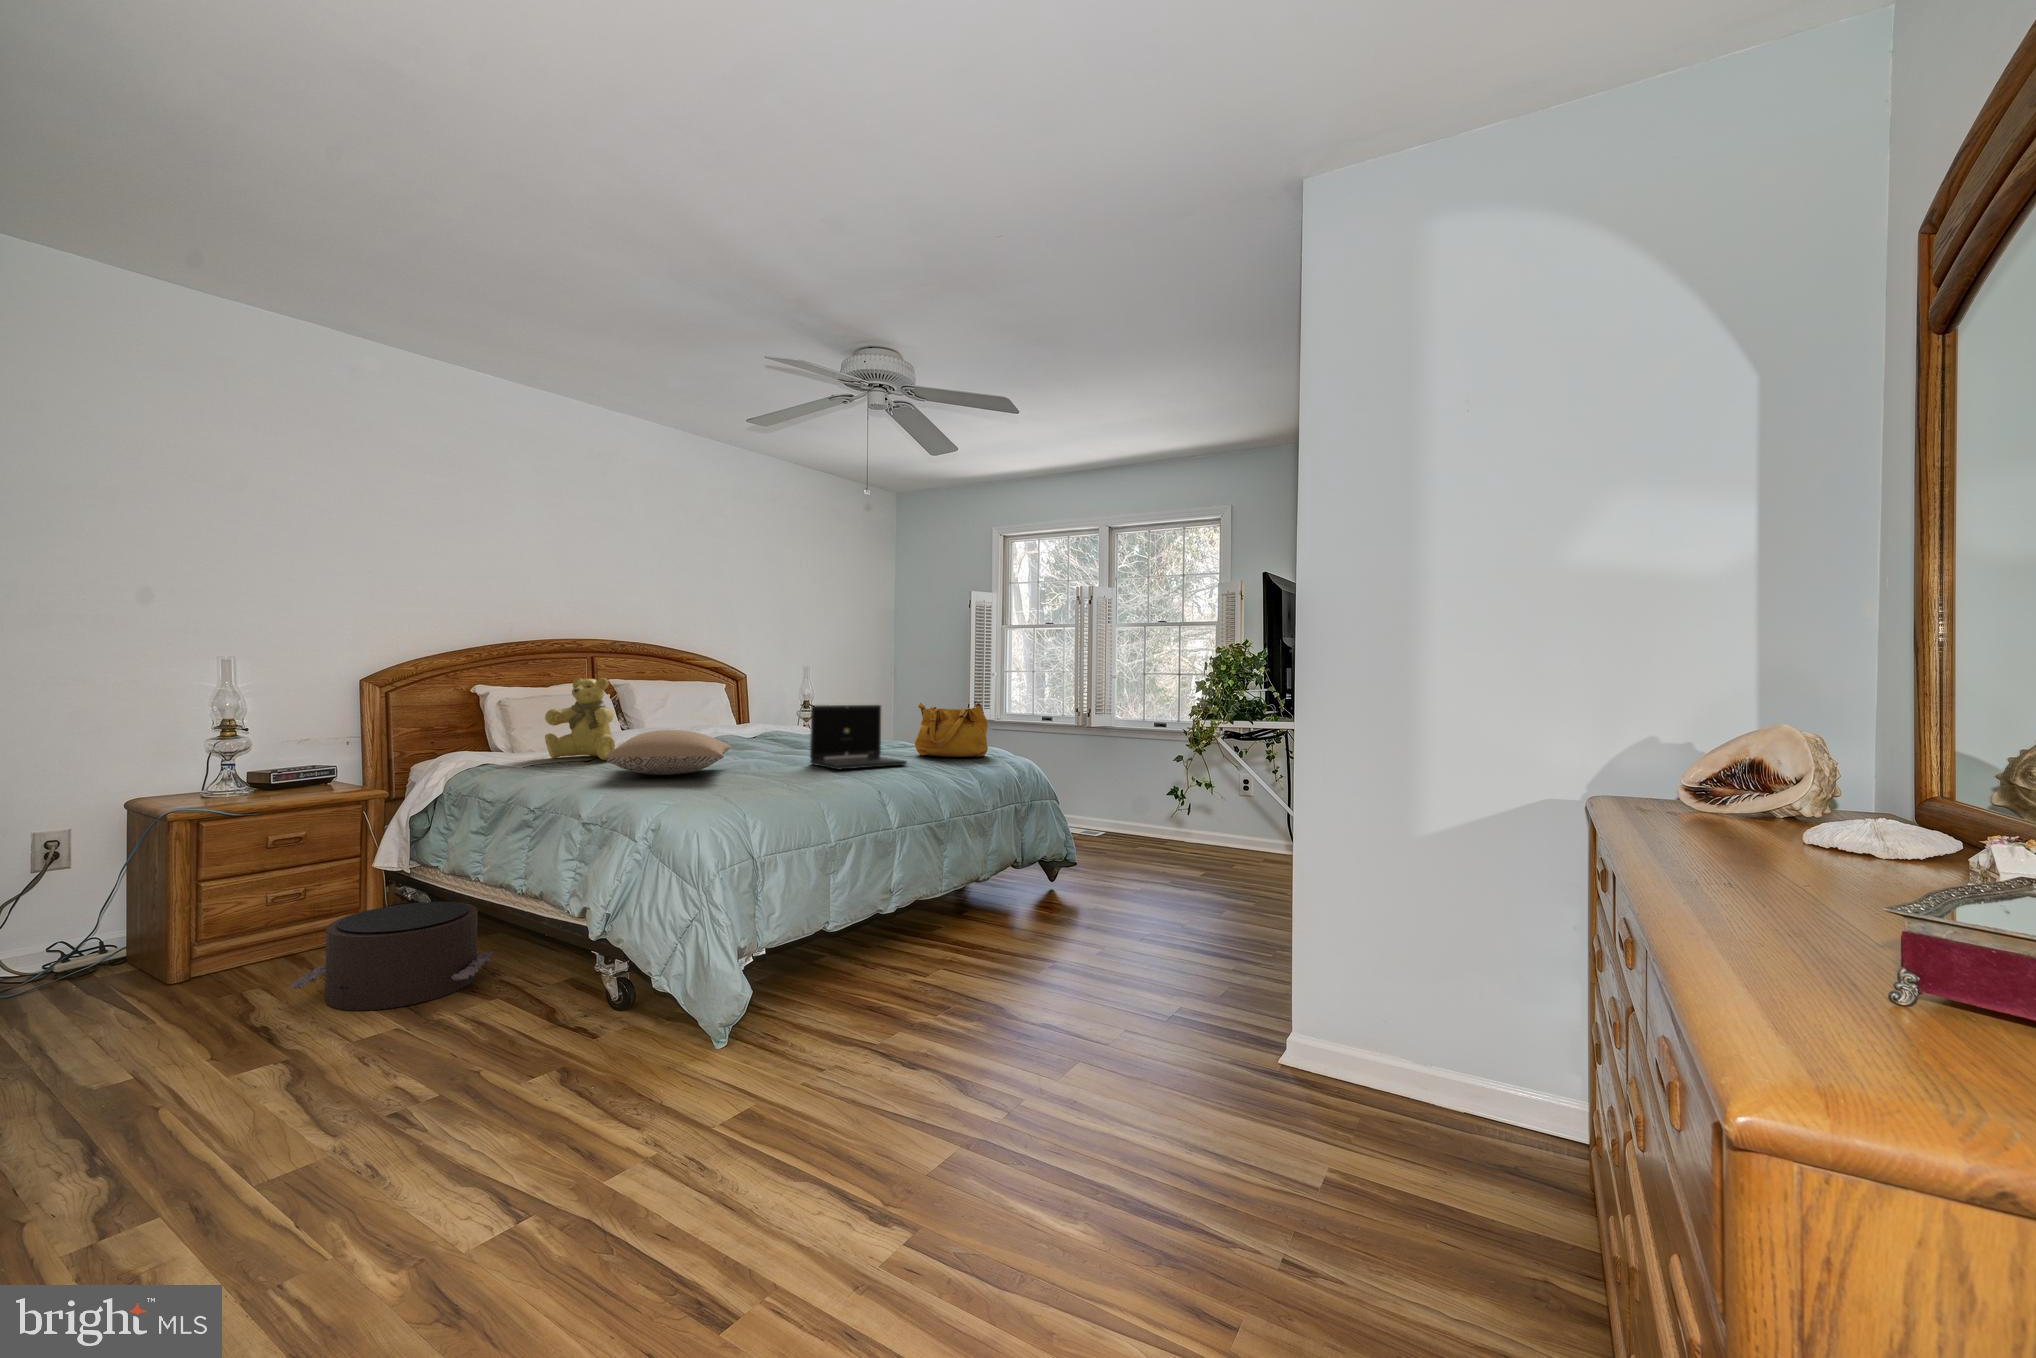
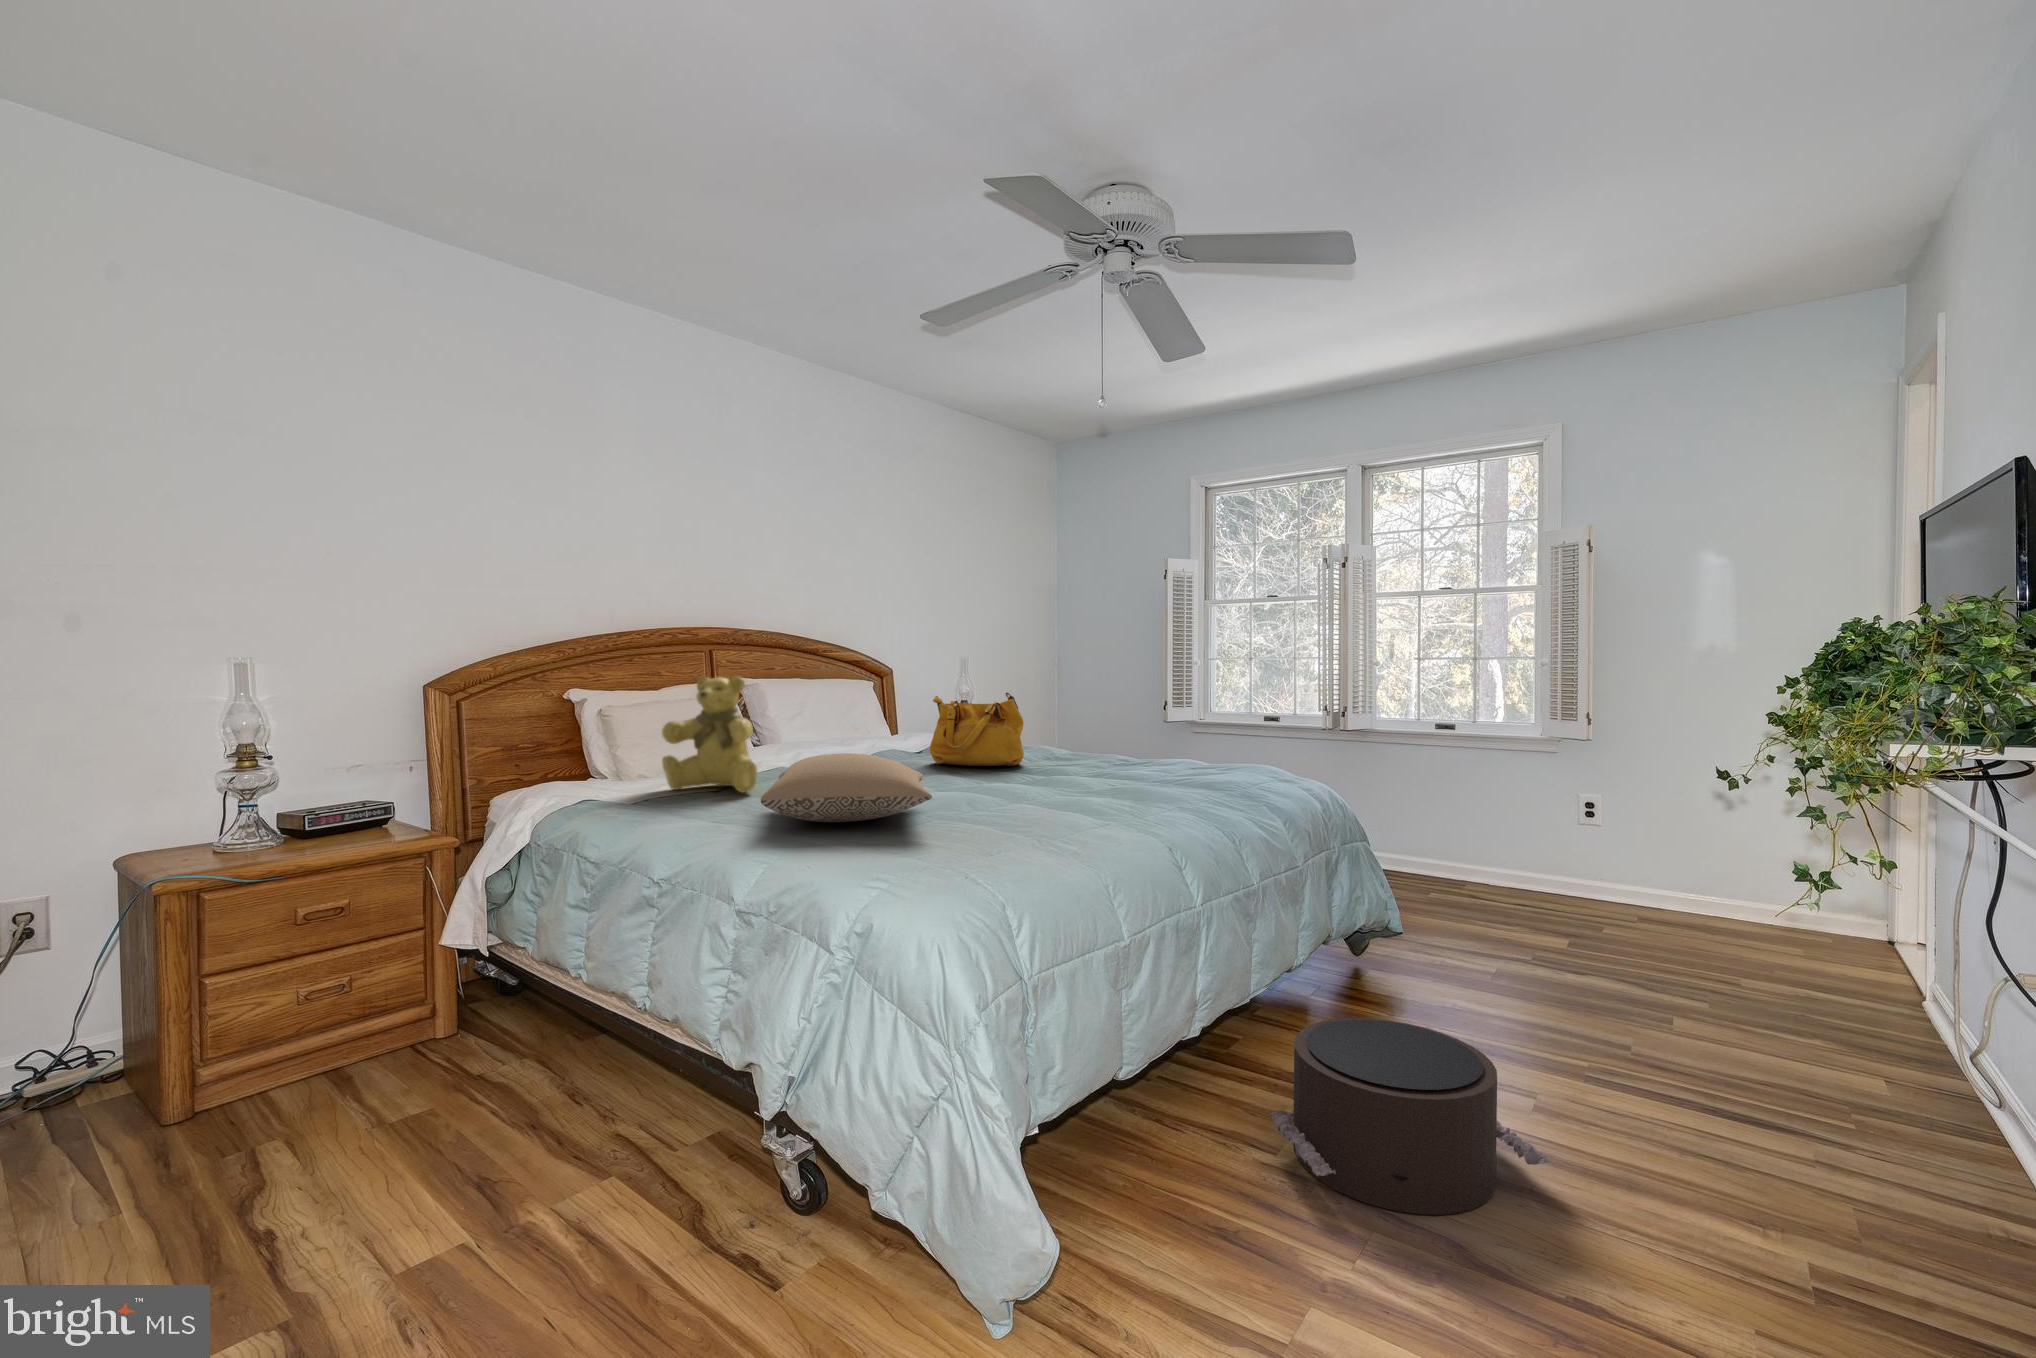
handbag: present [915,701,988,757] -> present [930,692,1024,766]
laptop: present [810,705,907,769] -> none [1031,711,1173,811]
pouf: present [289,902,494,1010] -> present [1270,1018,1550,1215]

